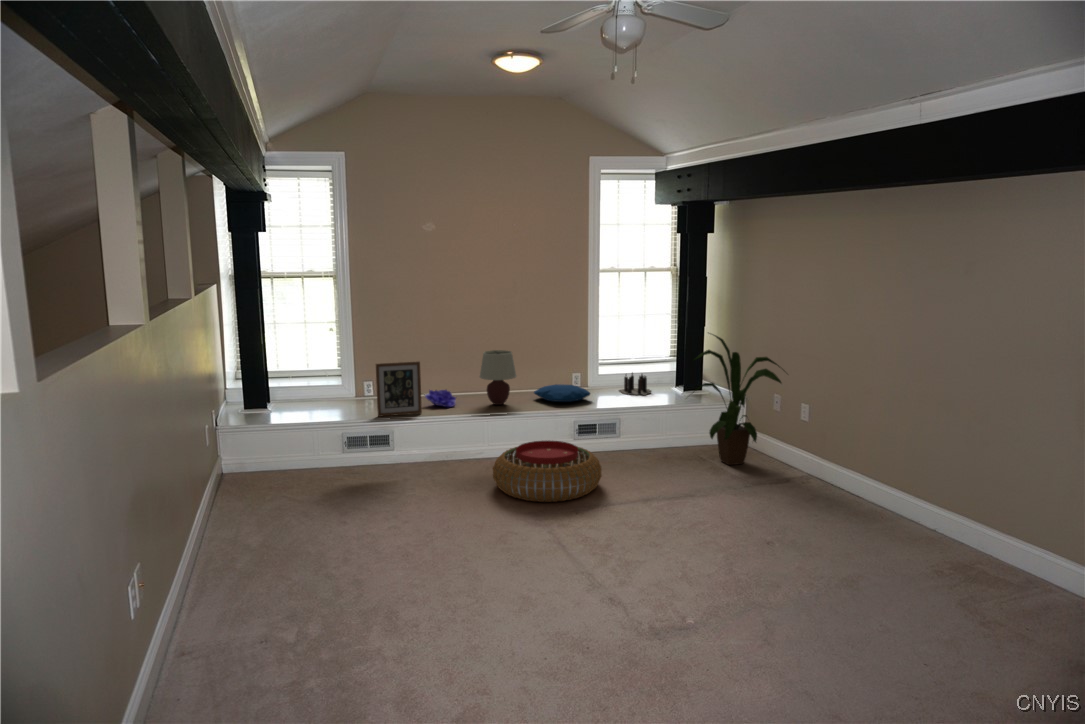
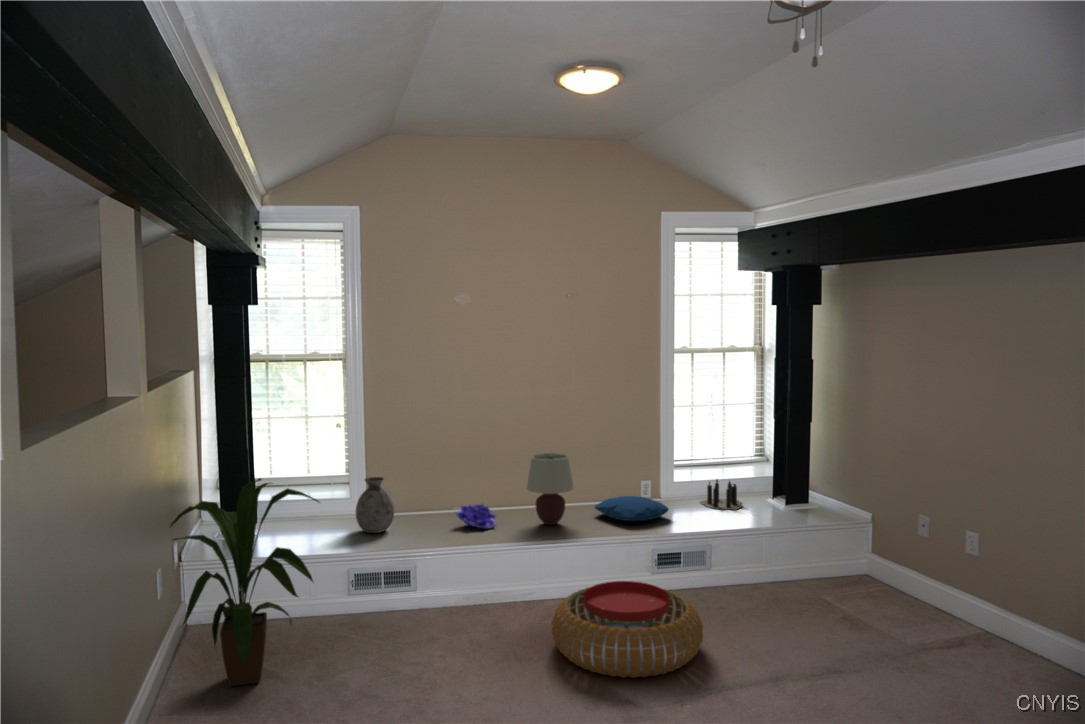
house plant: present [693,334,781,465] -> present [170,478,319,686]
picture frame: present [376,361,422,417] -> none [393,470,452,544]
vase: none [347,368,377,410] -> present [356,477,394,533]

